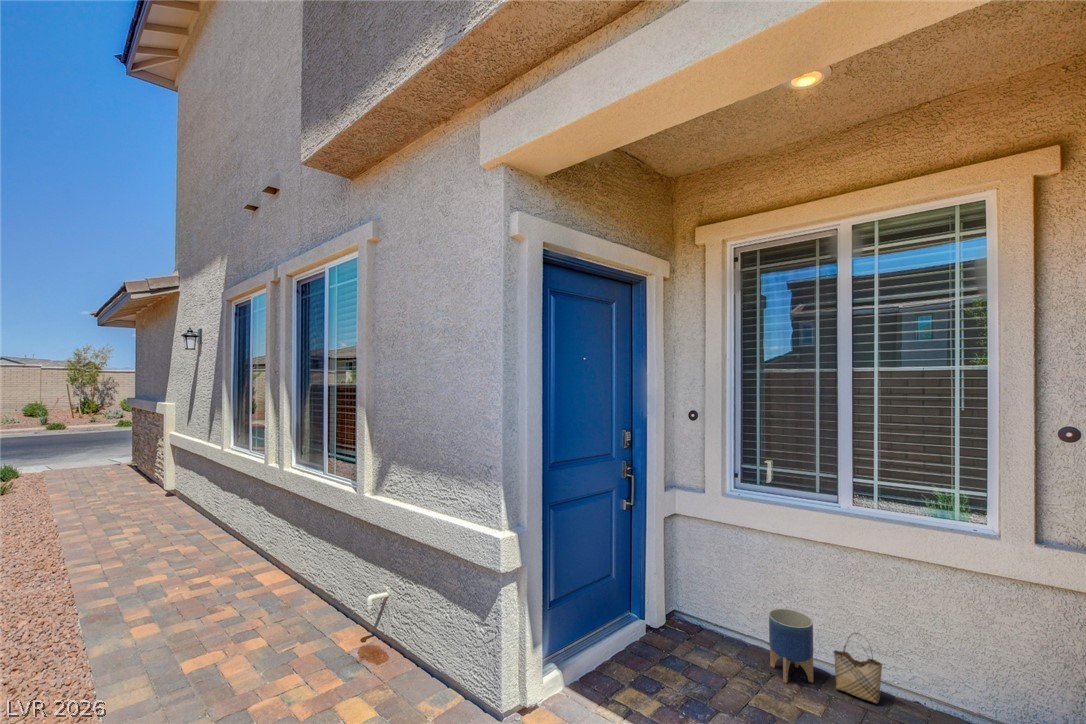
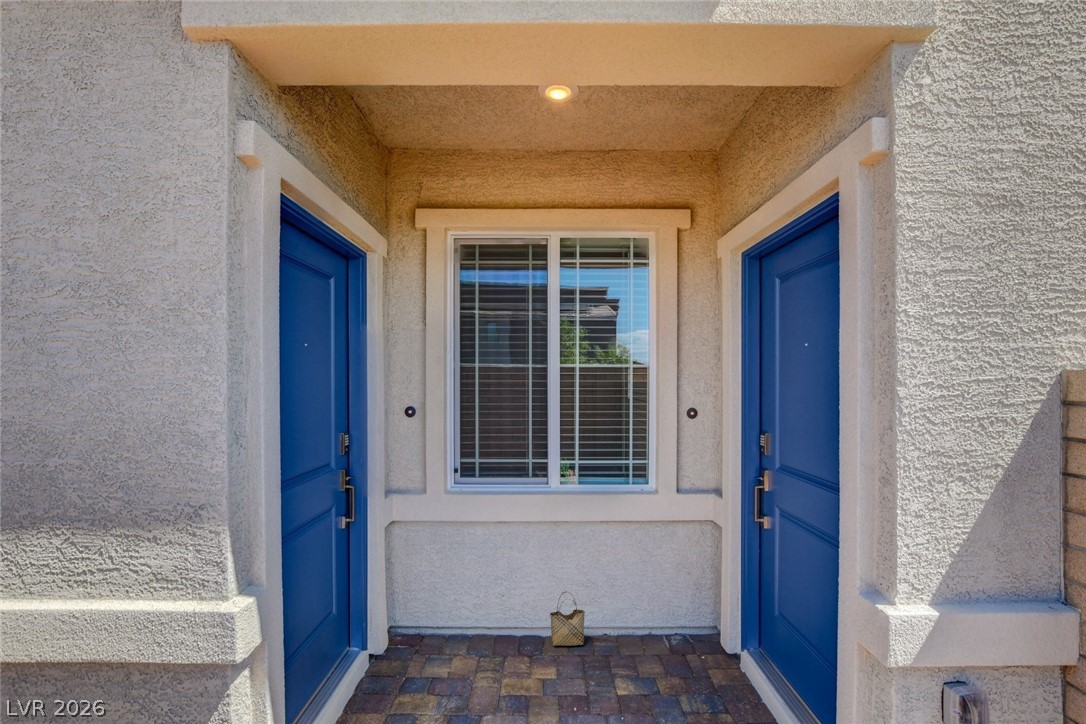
planter: present [769,609,813,683] -> none [498,589,535,658]

